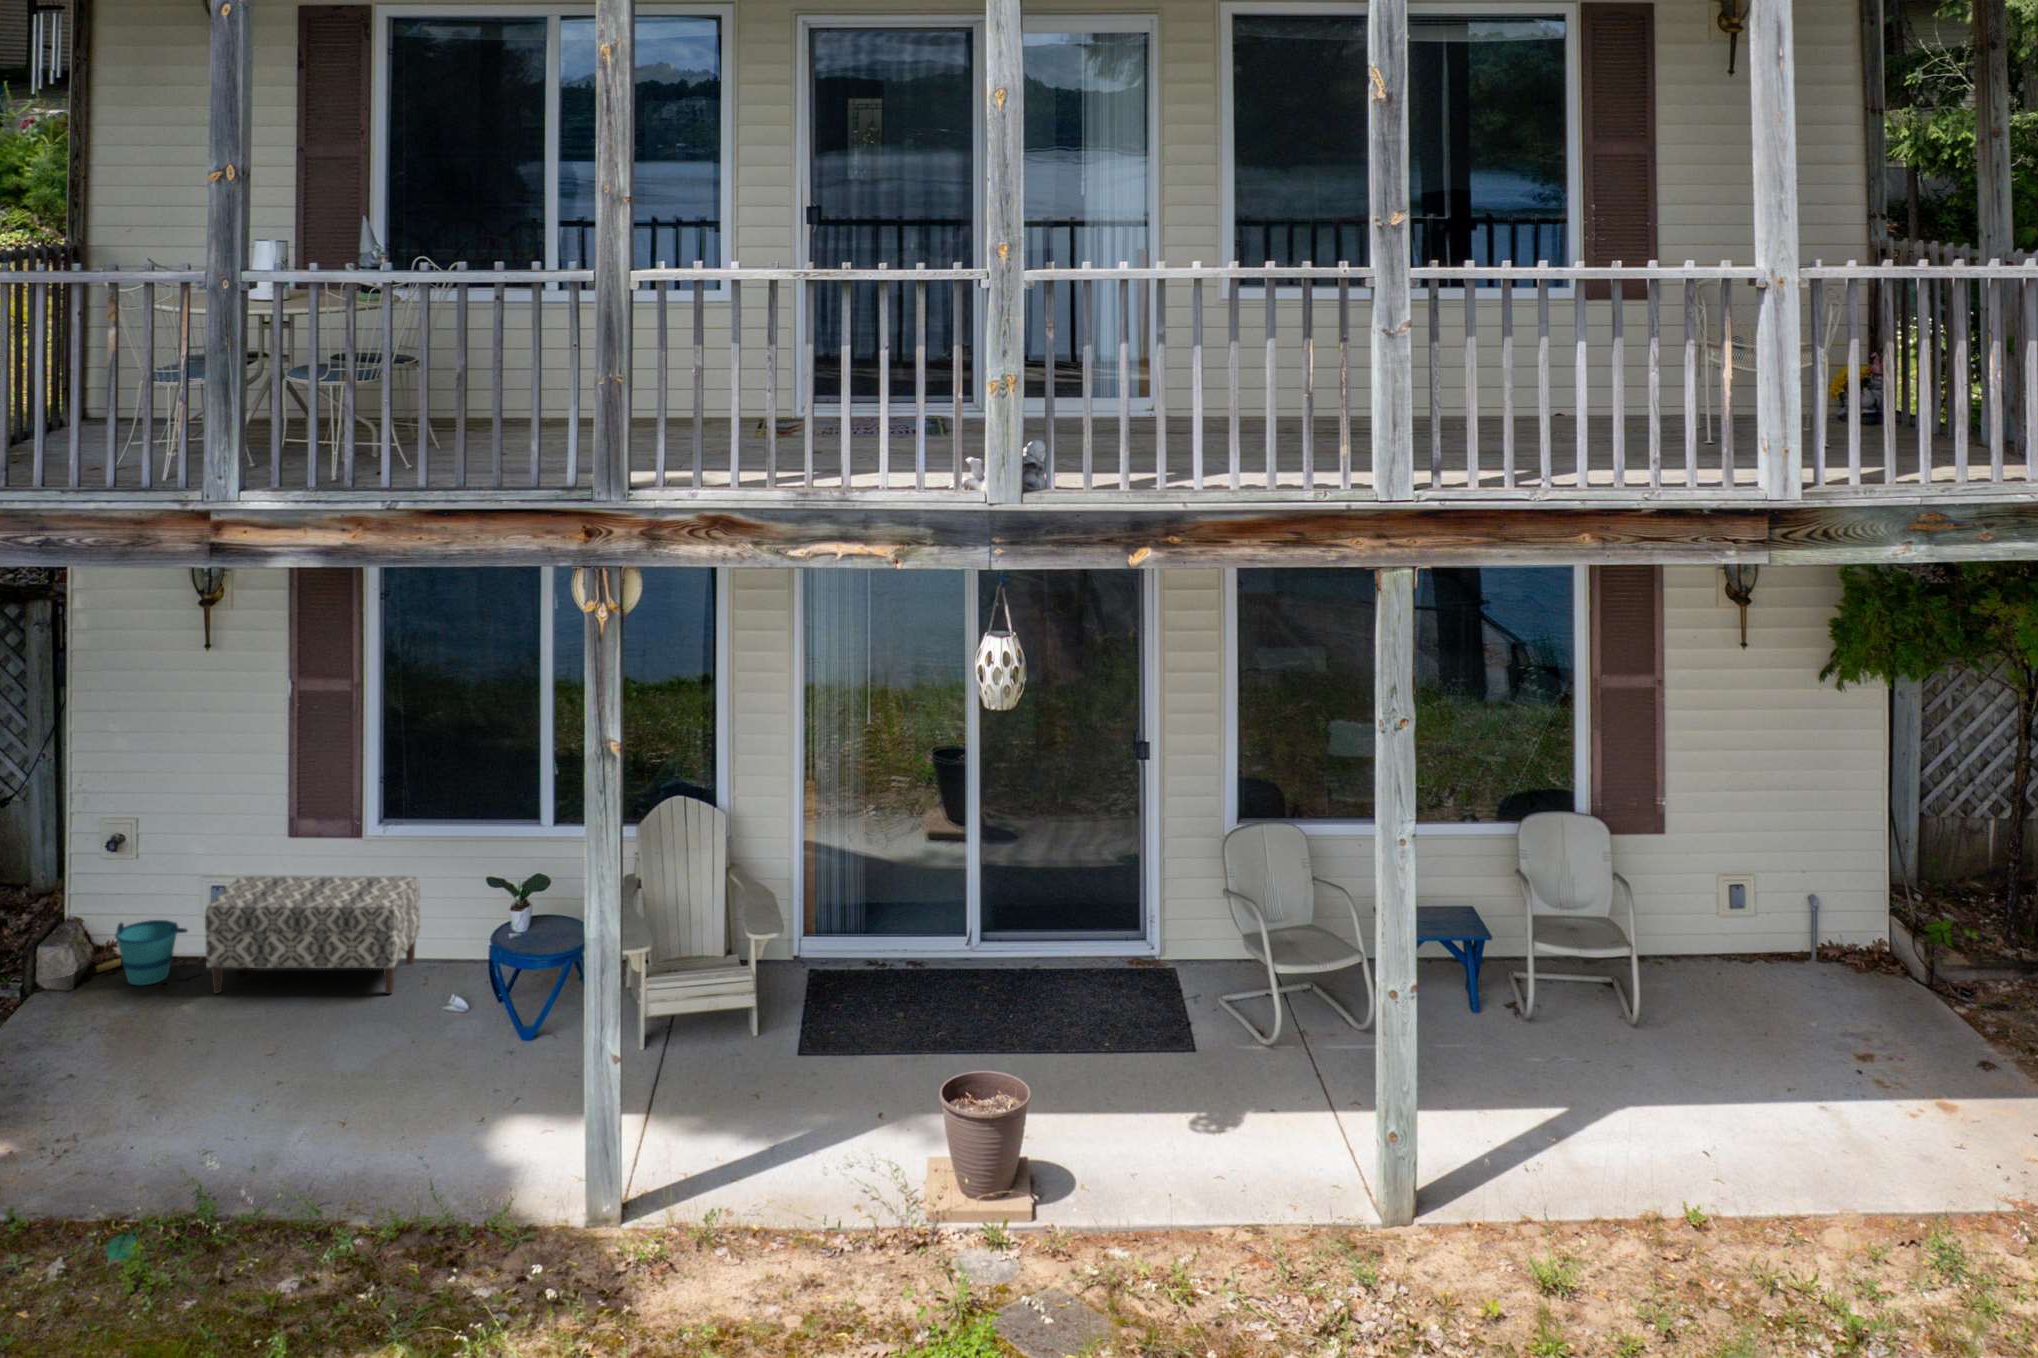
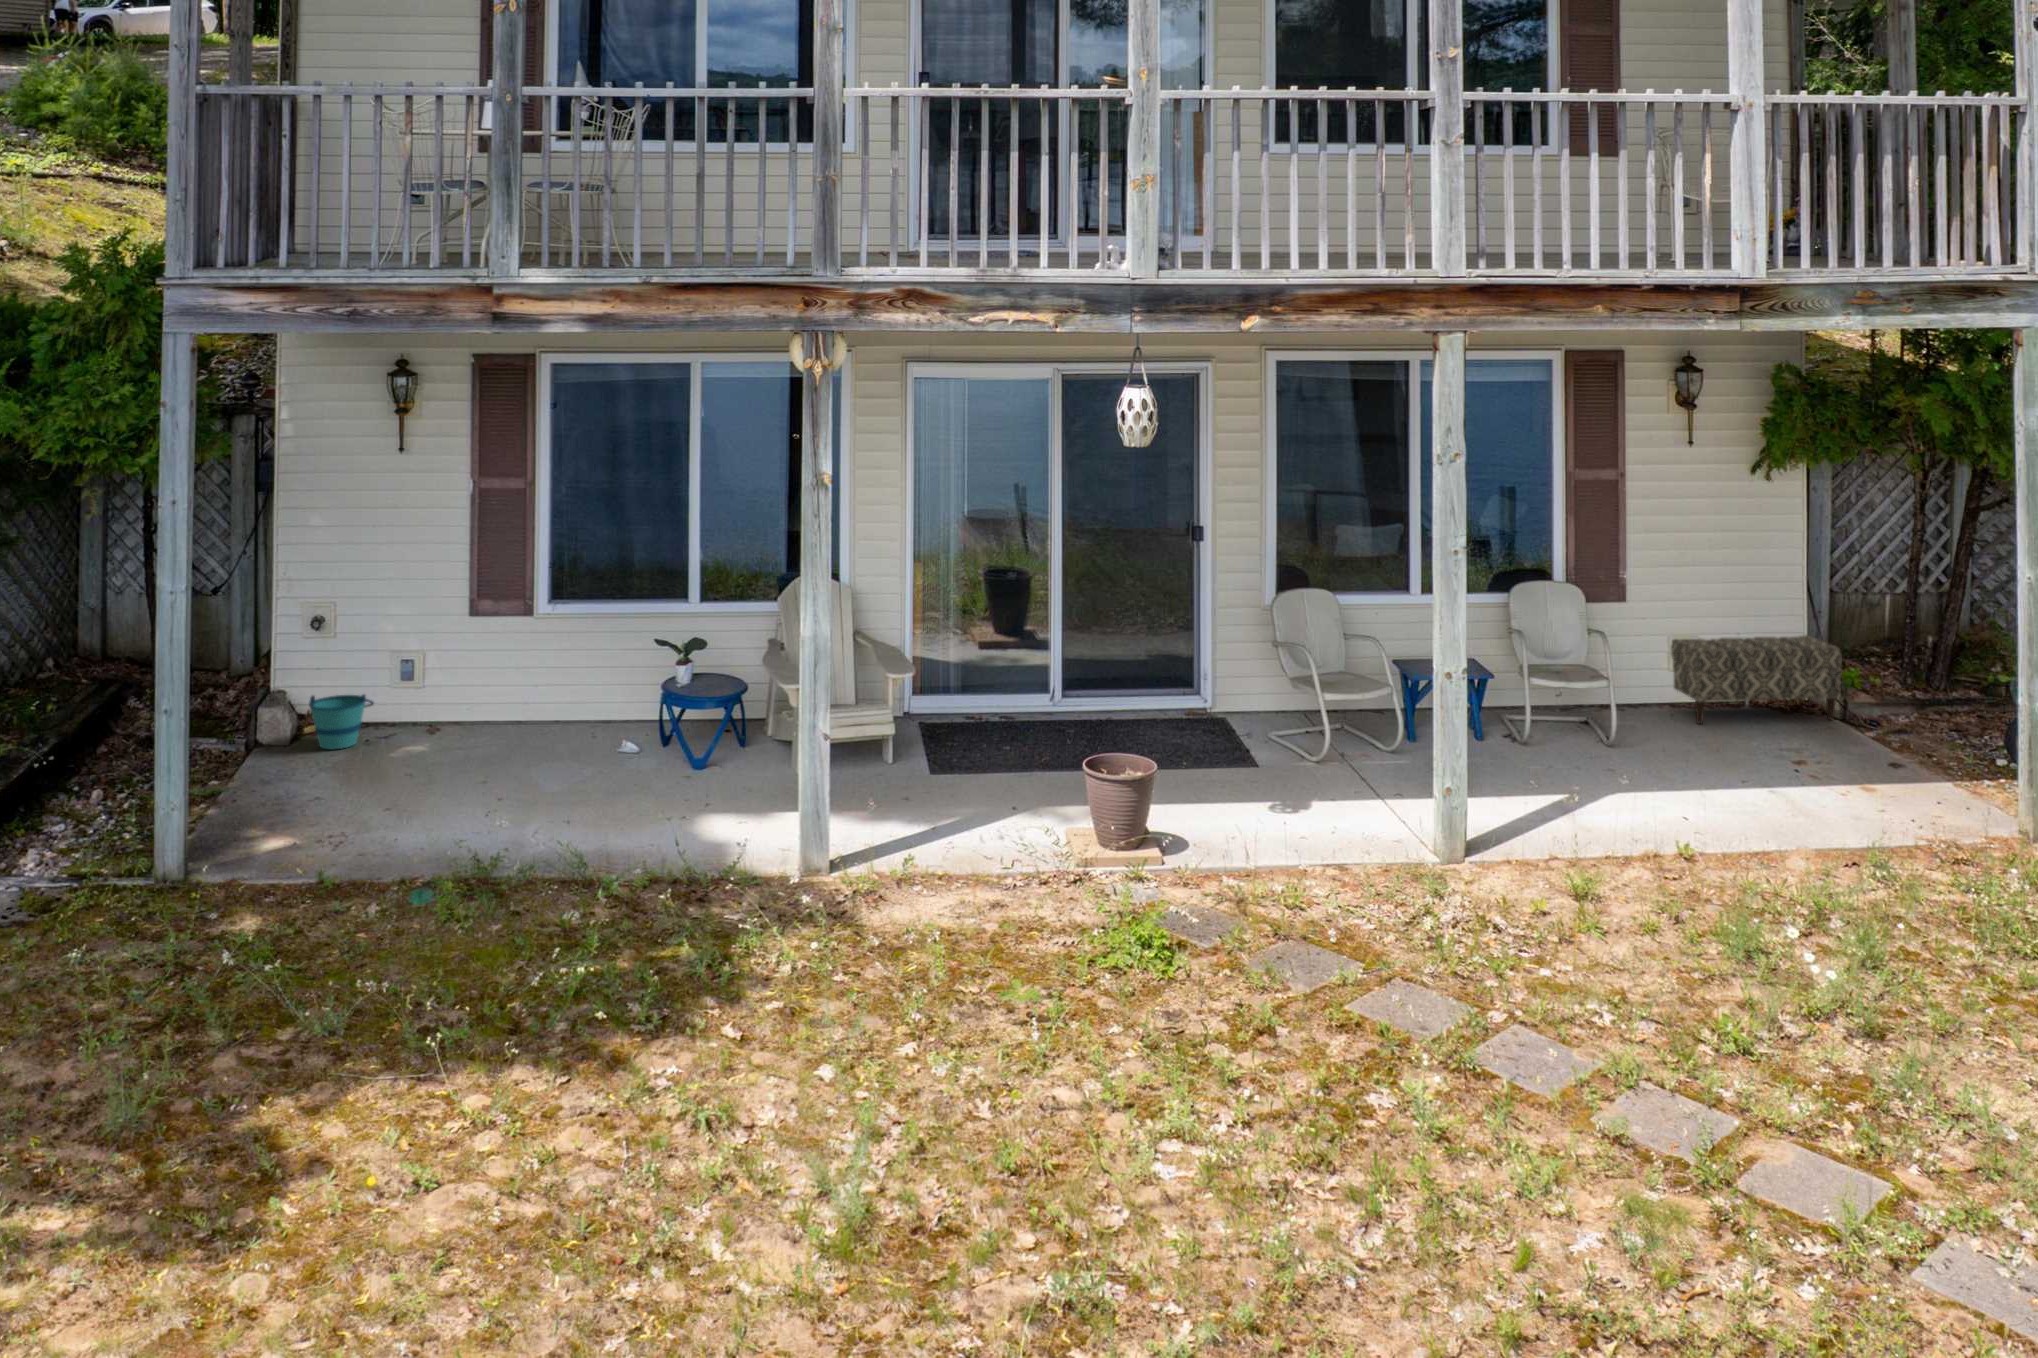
bench: present [205,876,420,994] -> present [1670,635,1842,723]

